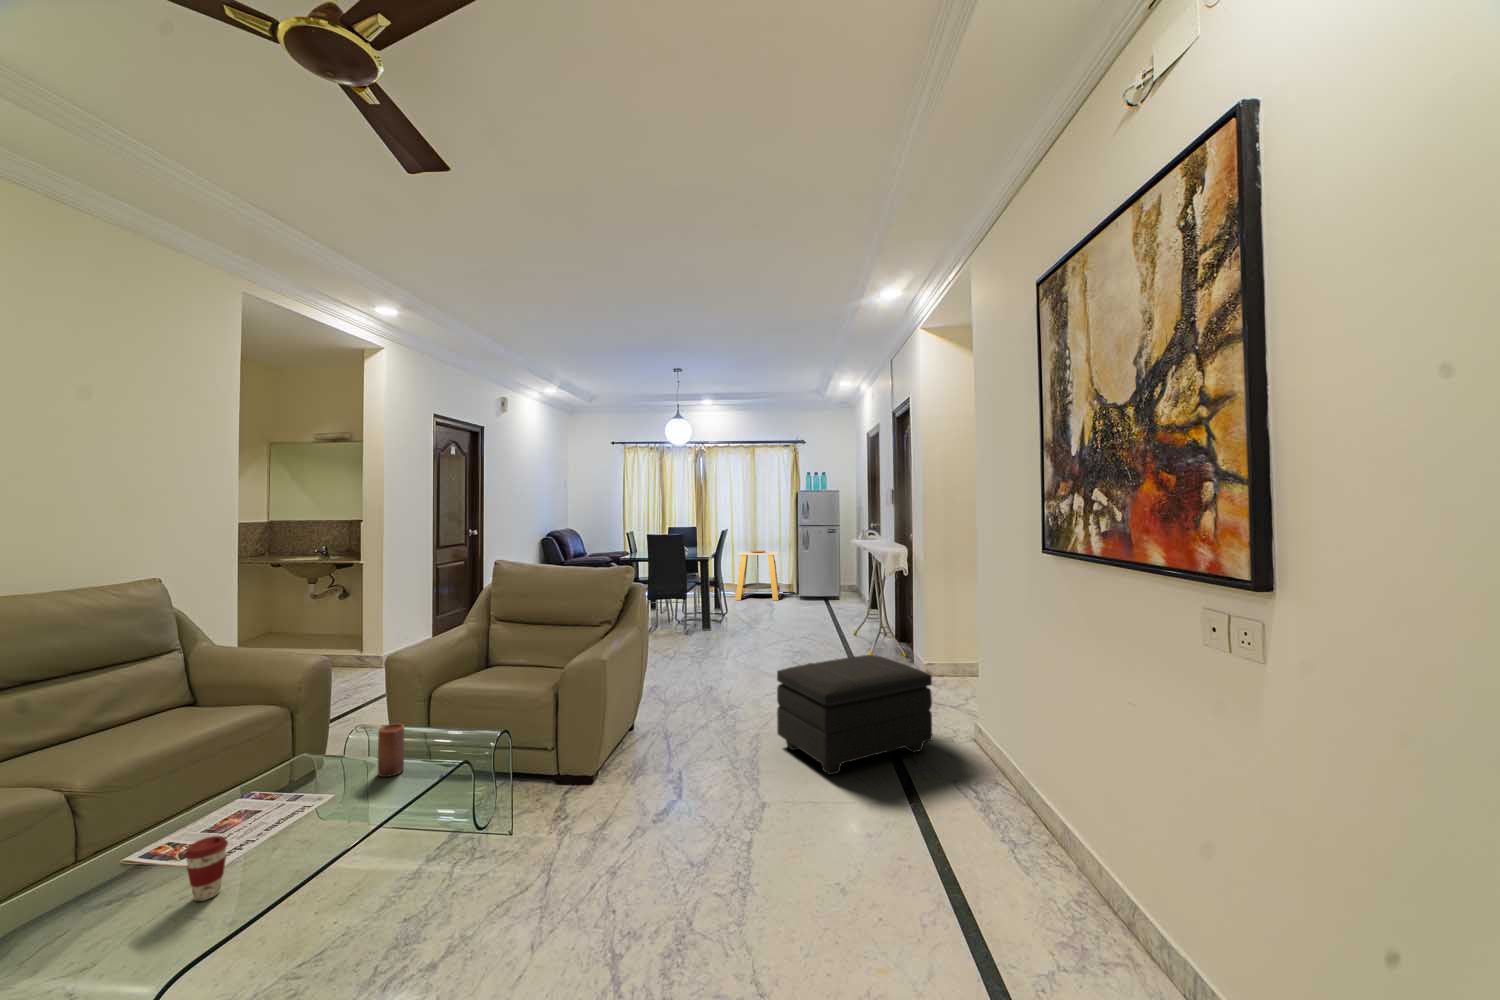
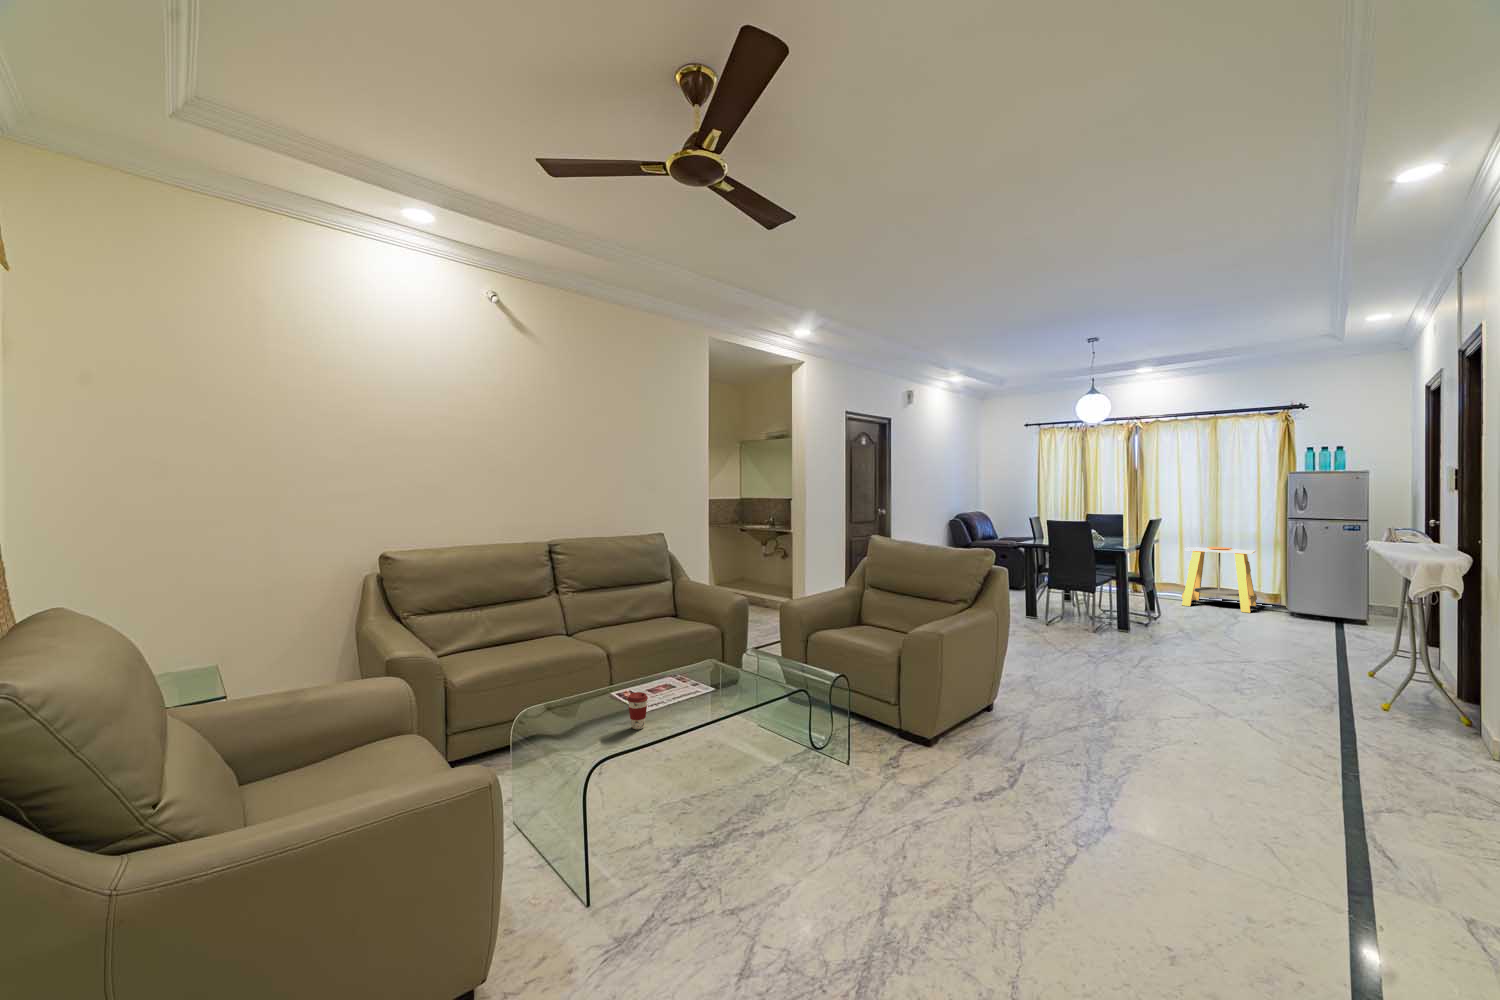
footstool: present [777,655,932,775] -> none [1158,685,1435,849]
candle: present [378,723,404,777] -> none [749,651,767,690]

